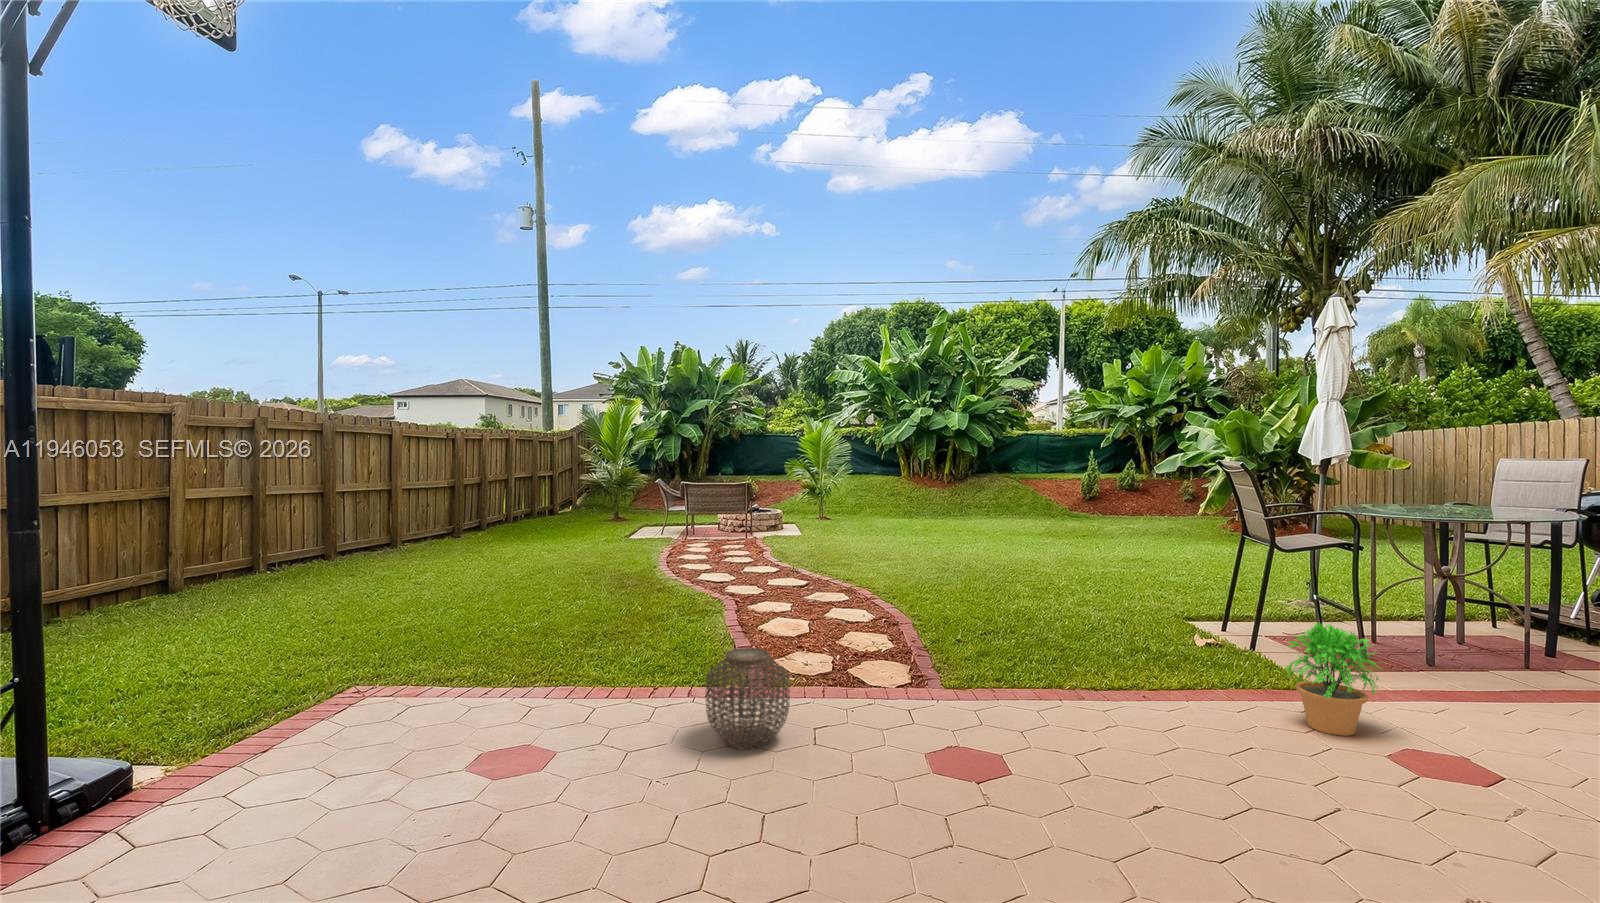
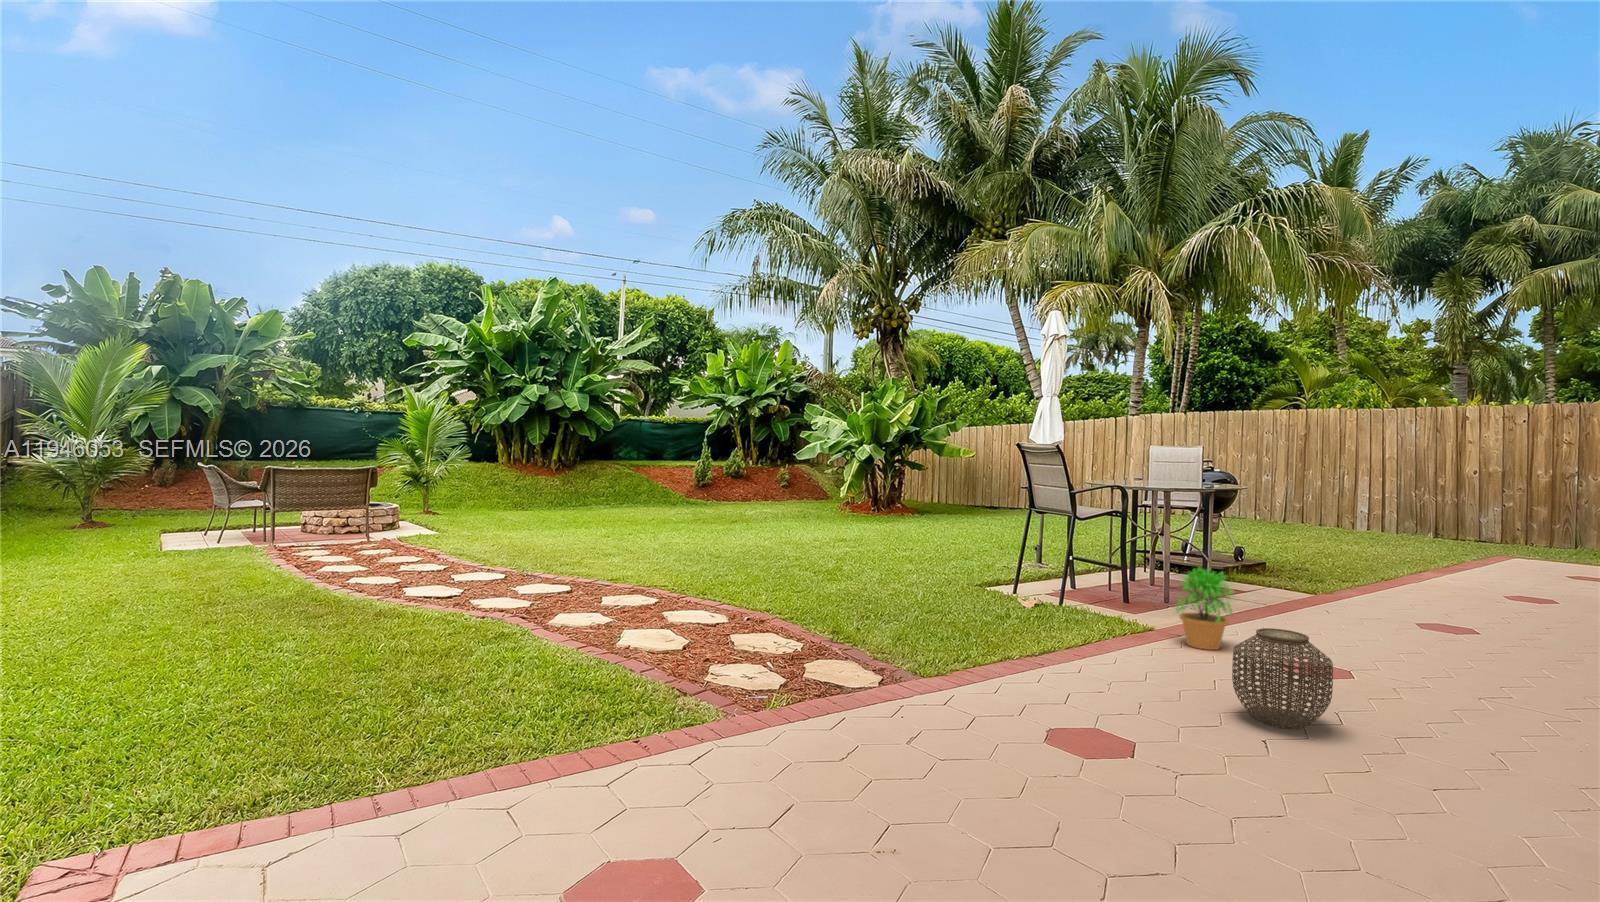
woven basket: present [706,648,790,749] -> present [1232,628,1333,729]

